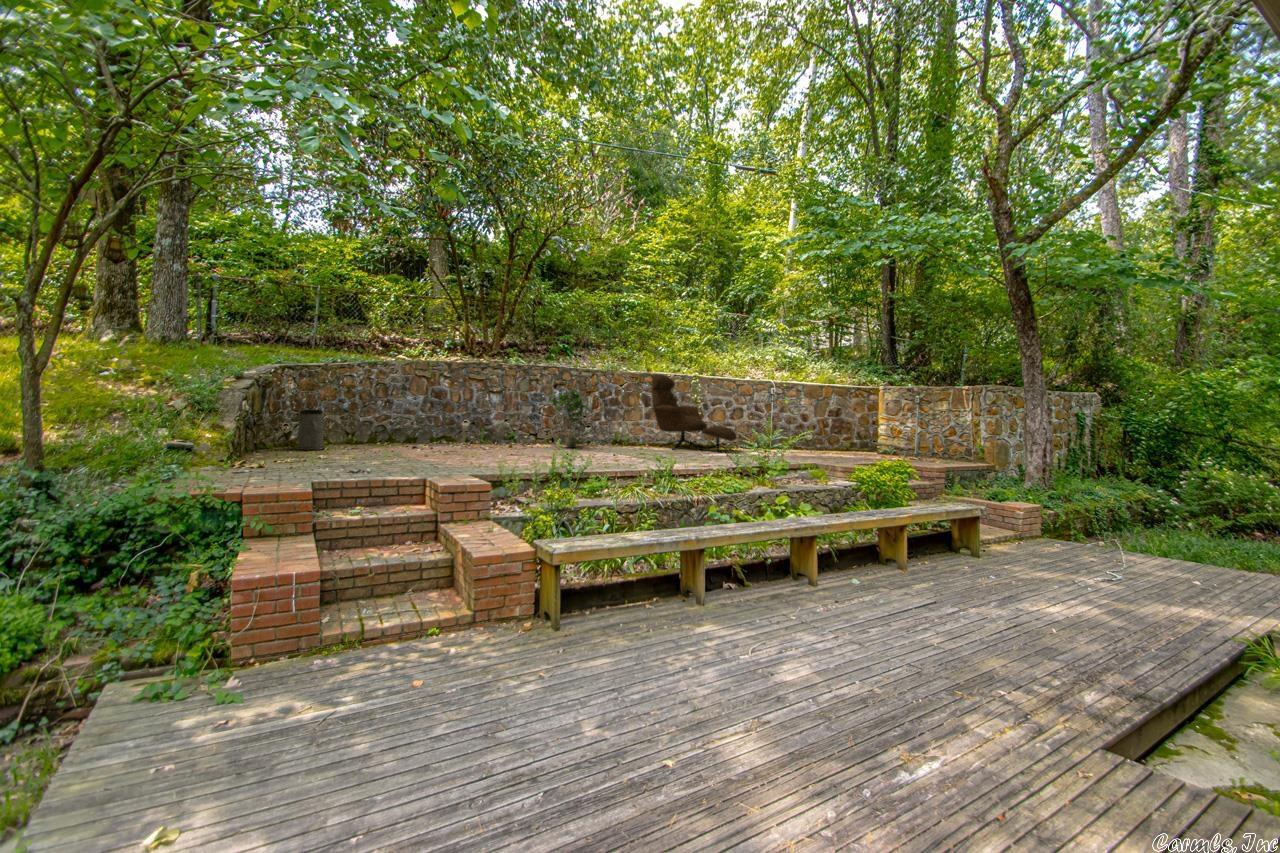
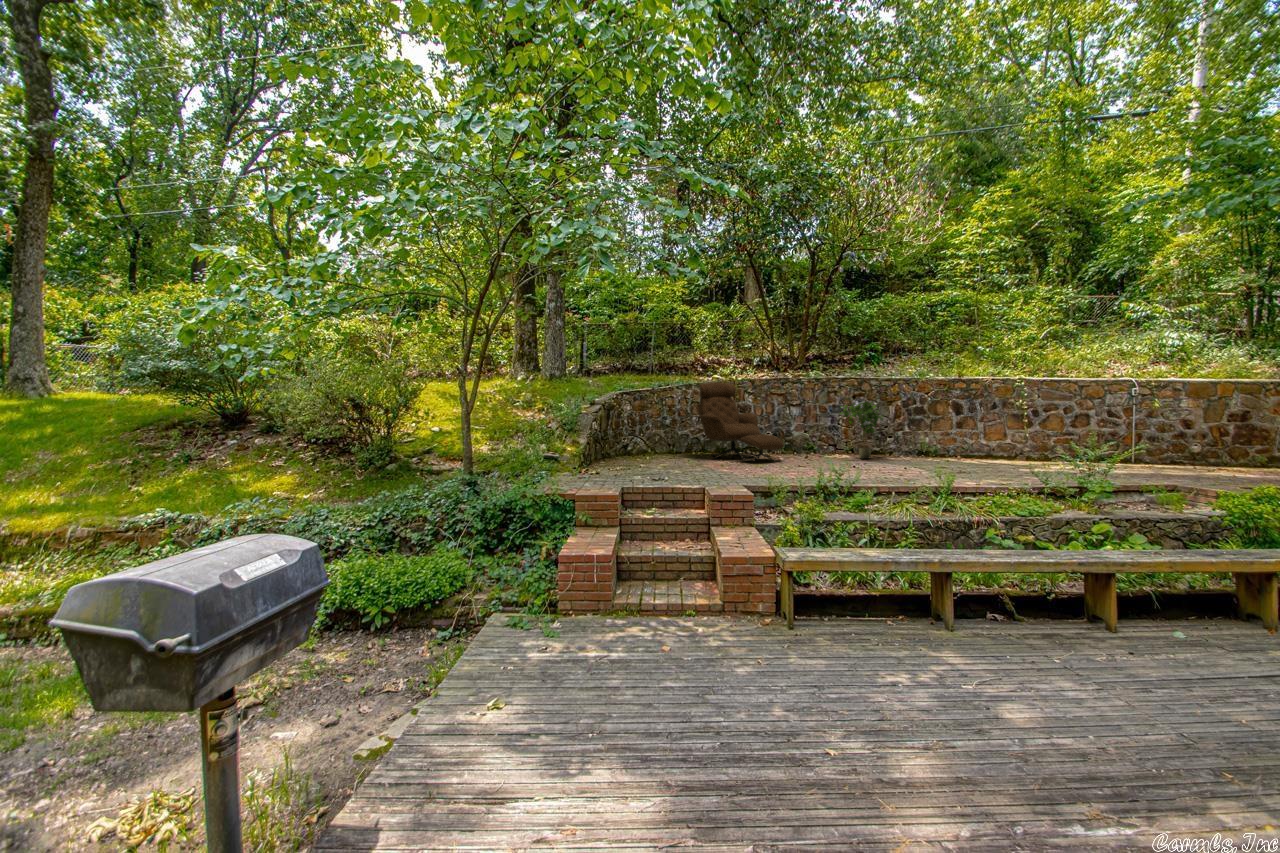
lounge chair: present [652,374,737,452] -> present [699,382,784,461]
watering can: present [297,400,325,450] -> none [629,420,649,459]

